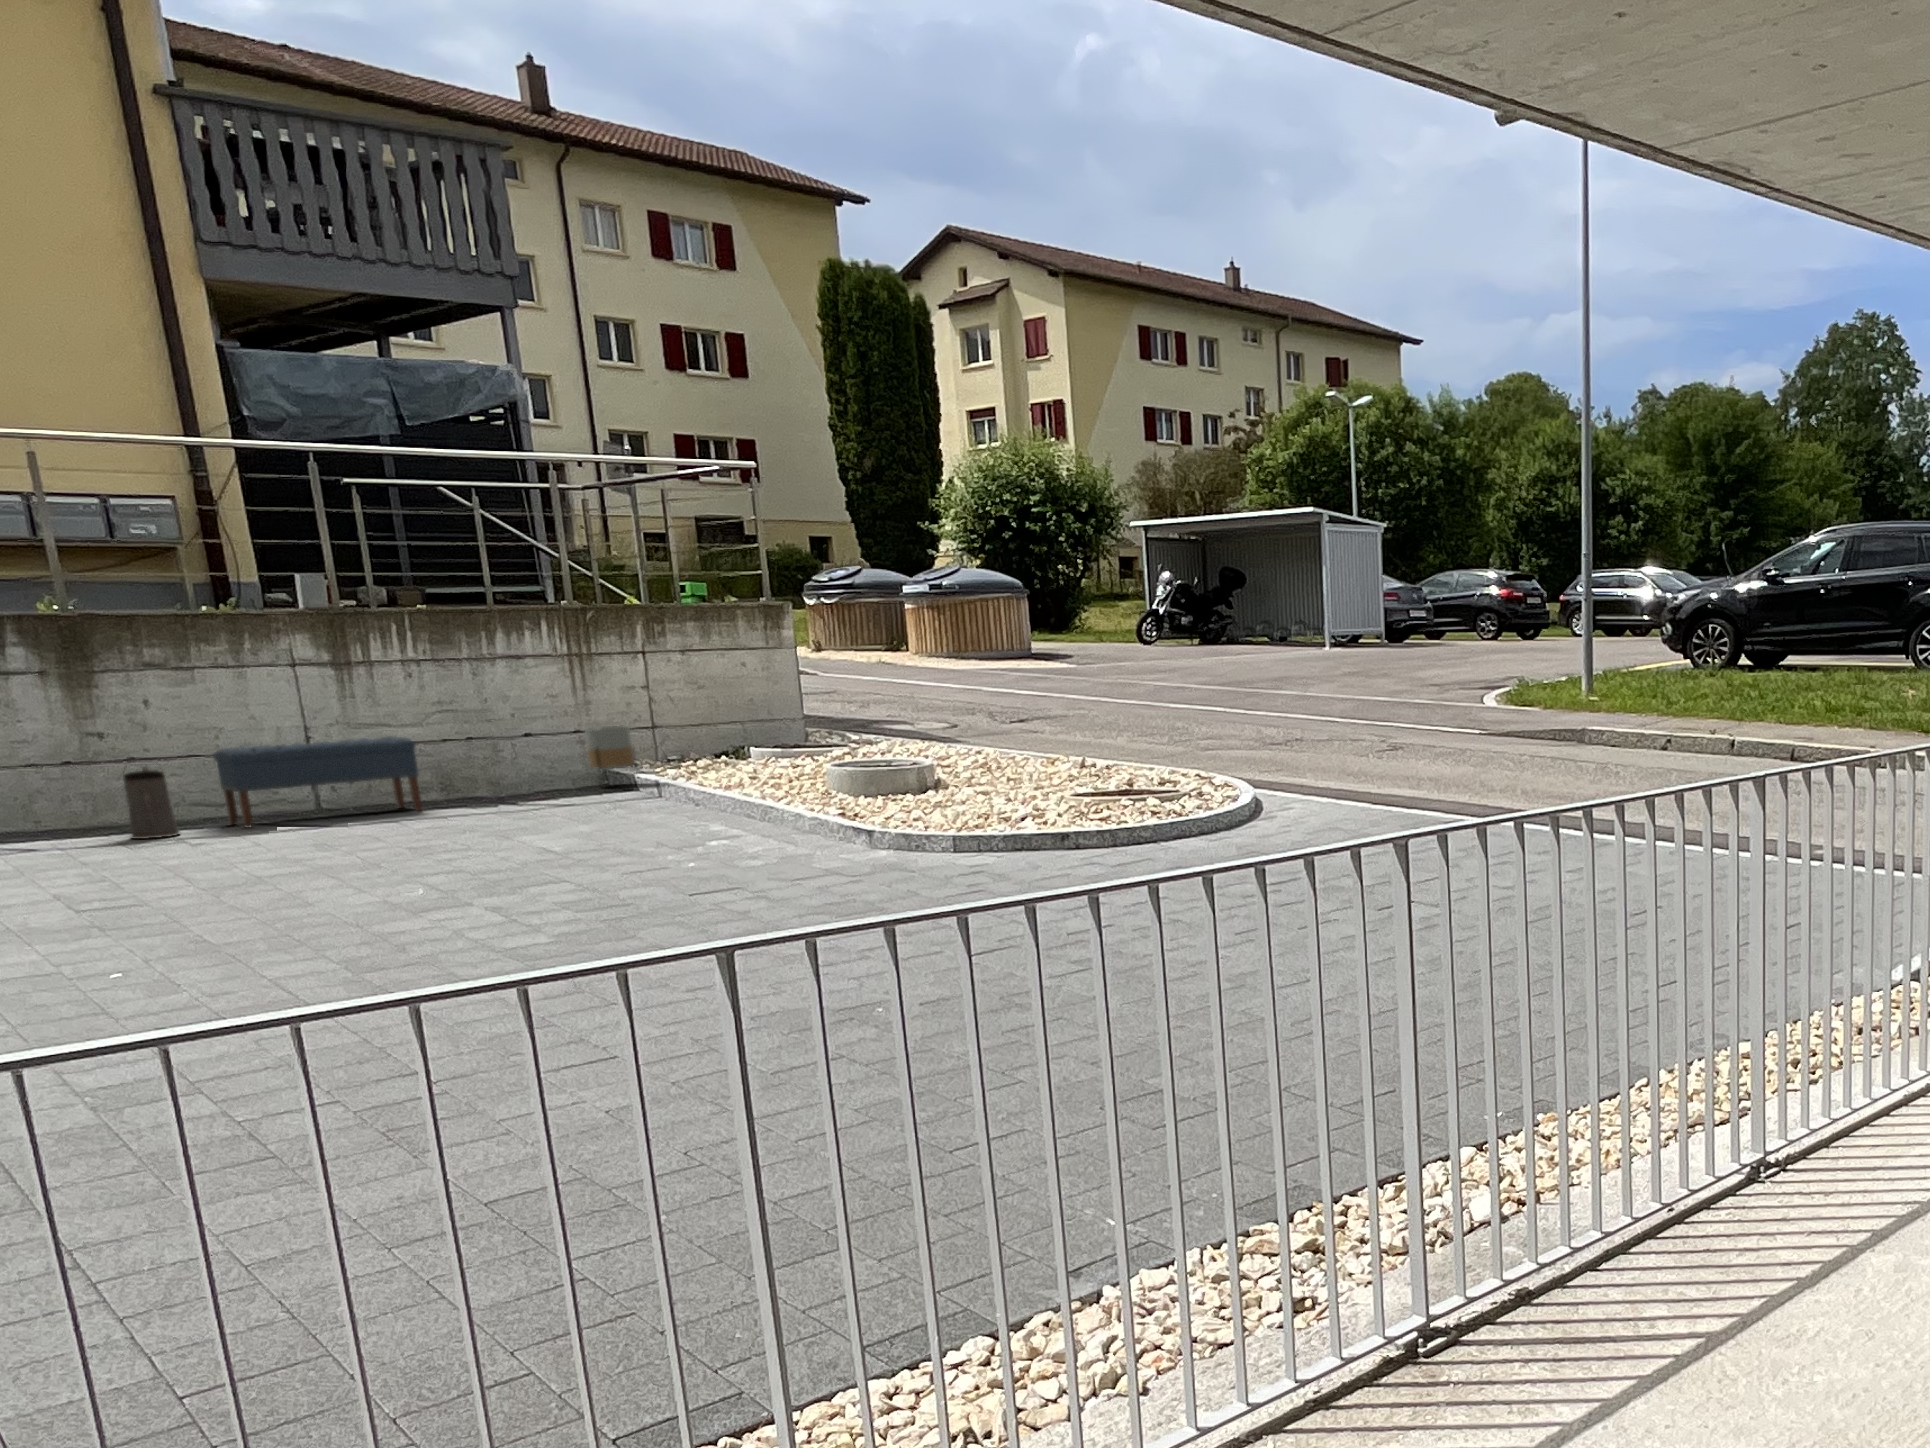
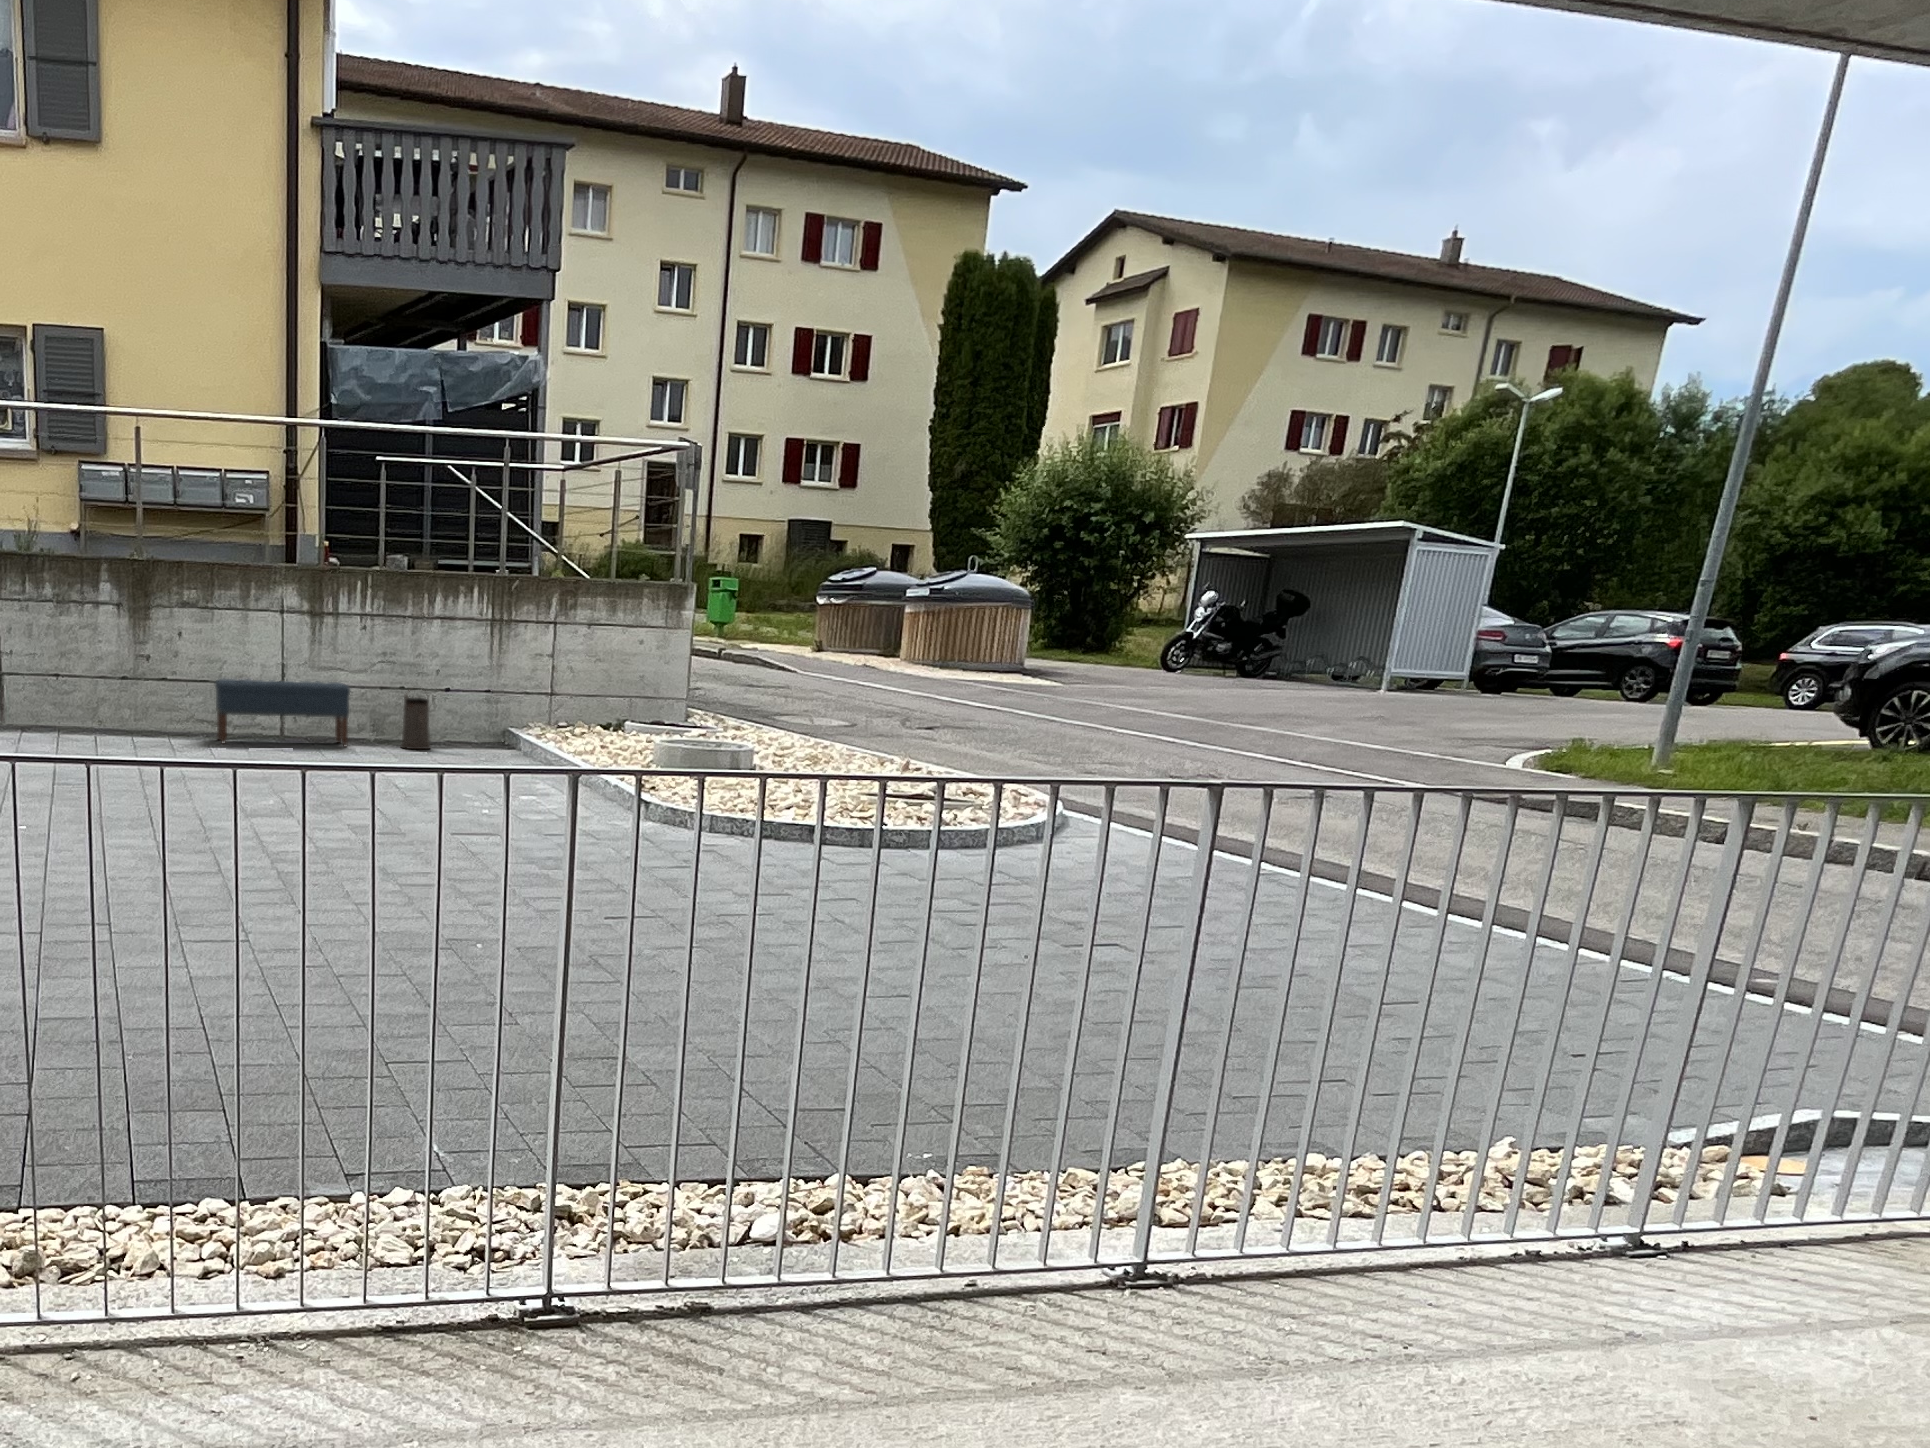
planter: present [585,725,637,769] -> none [490,692,527,747]
watering can: present [124,766,180,839] -> present [401,689,430,749]

